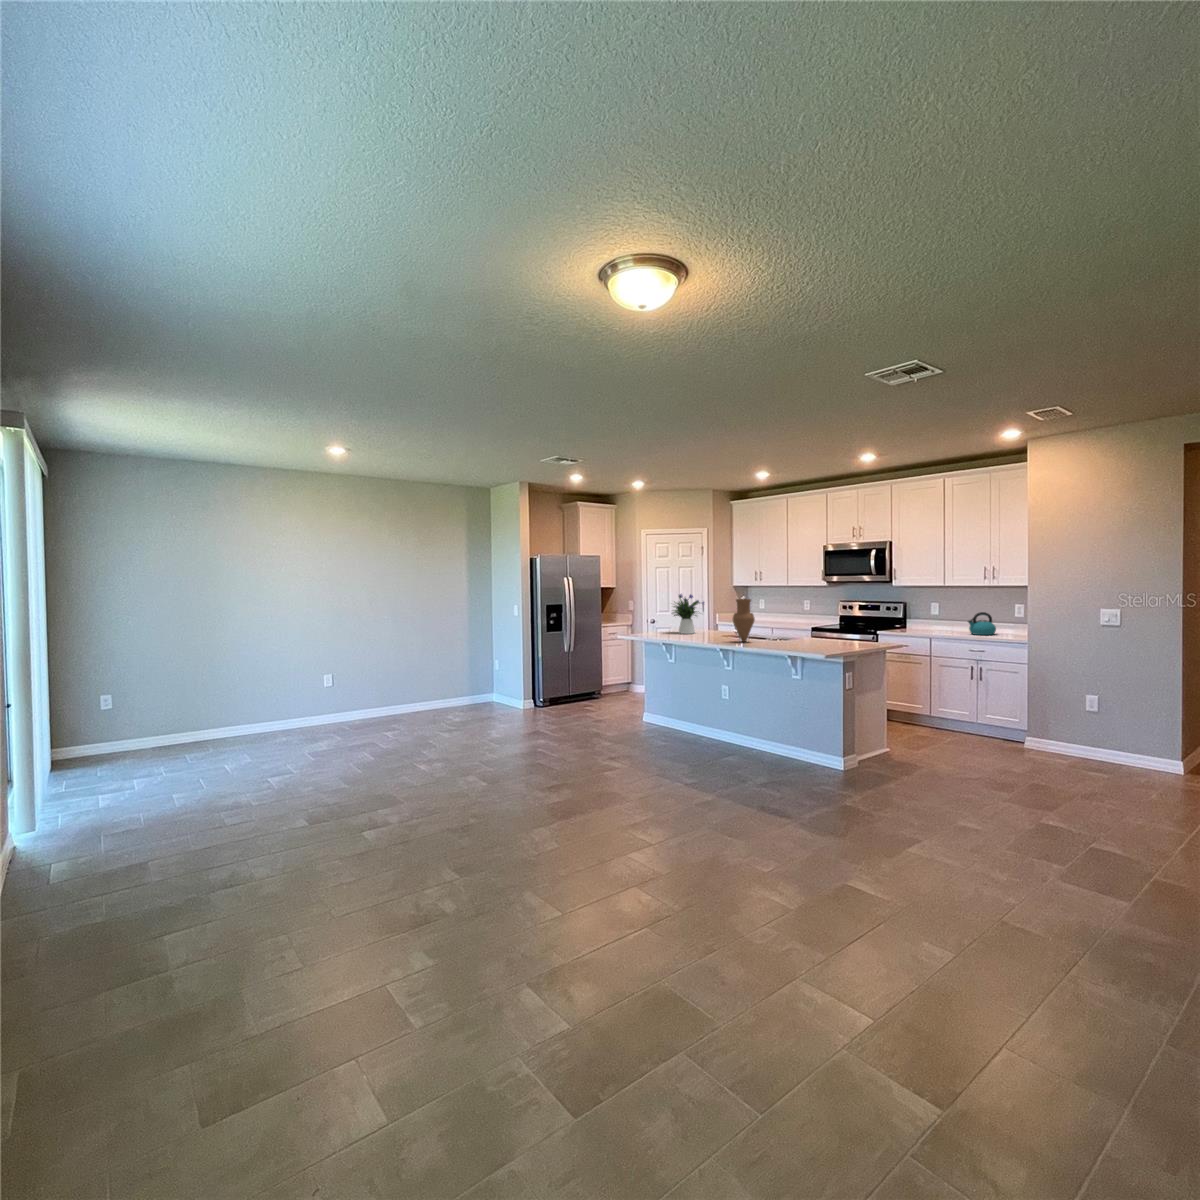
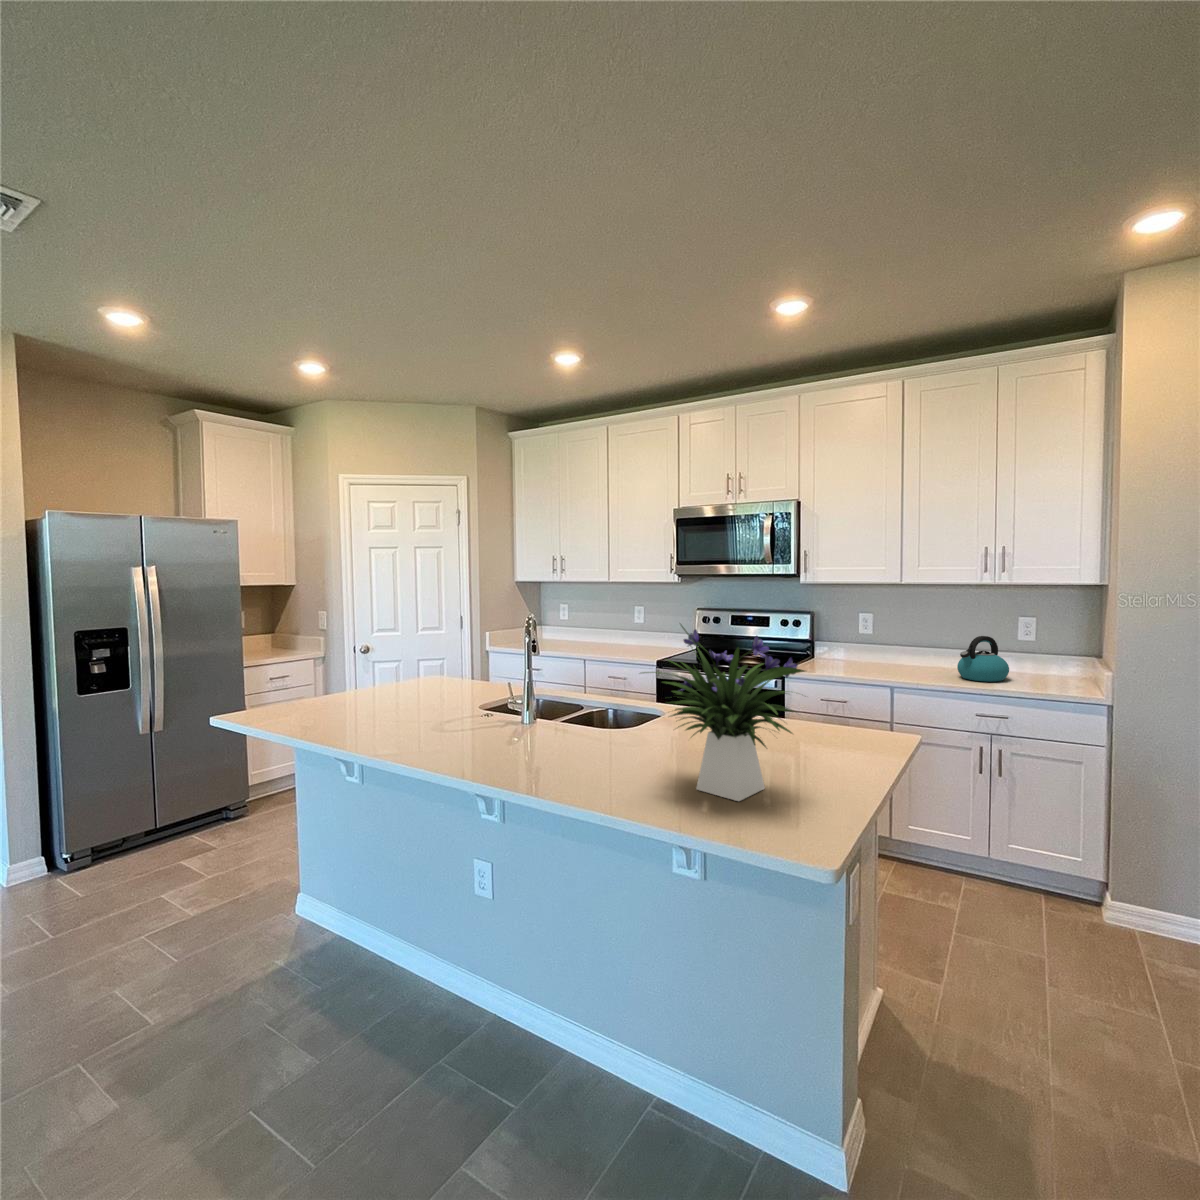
flower arrangement: present [673,594,704,634] -> present [643,625,805,801]
vase: present [733,599,755,642] -> none [493,633,557,761]

